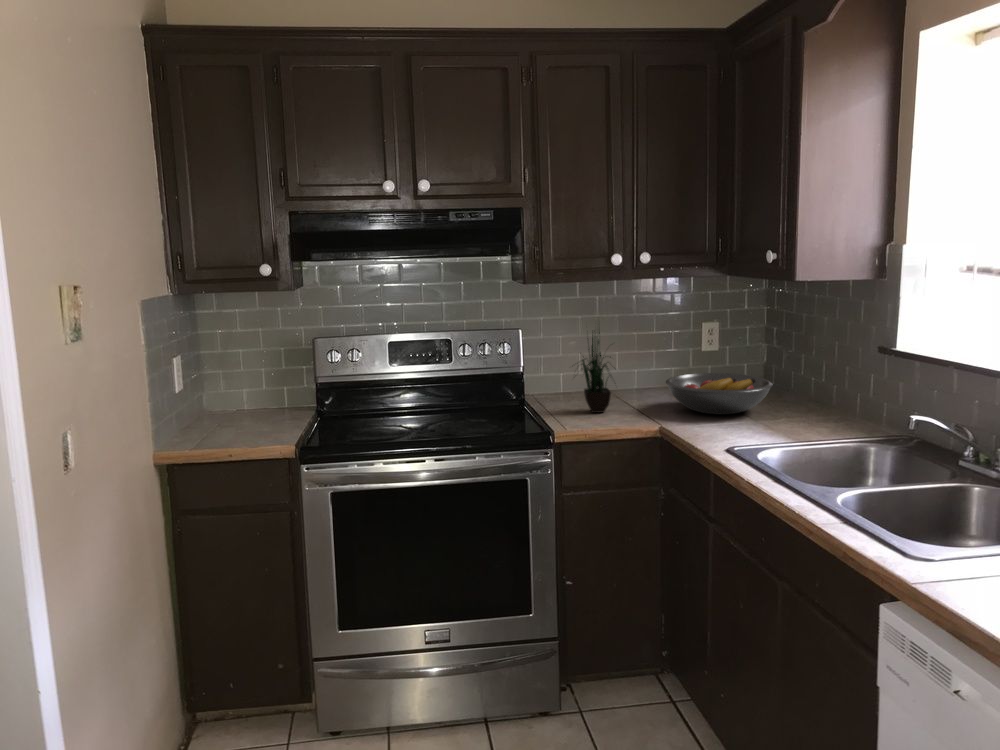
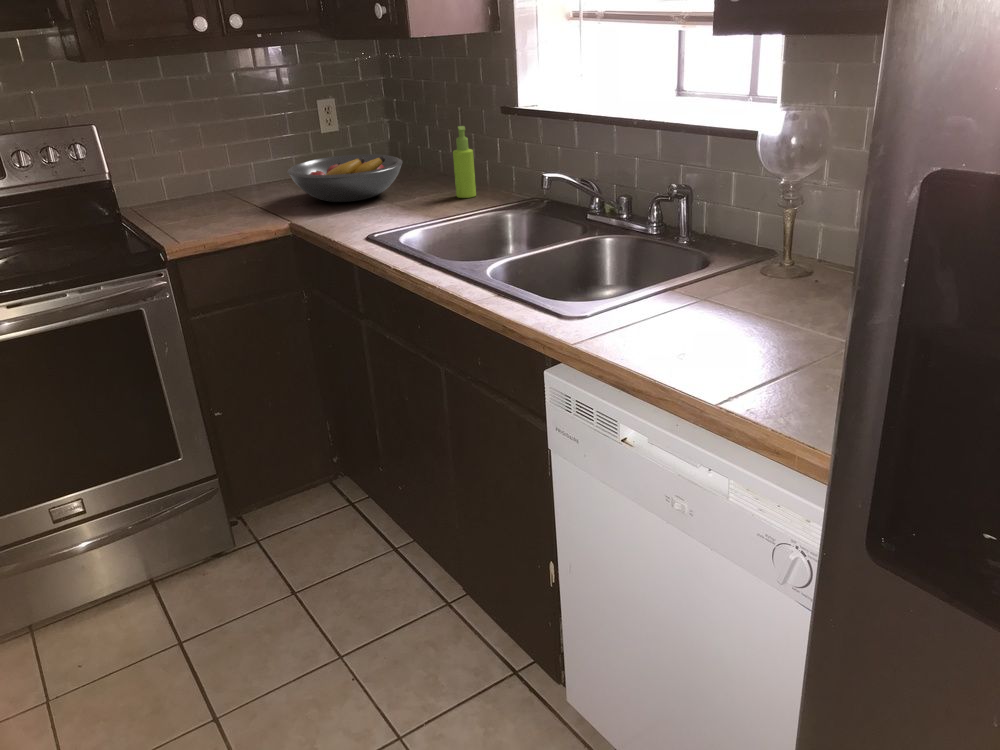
potted plant: present [582,332,611,413] -> none [166,90,234,219]
soap dispenser: none [821,359,844,426] -> present [453,126,476,198]

